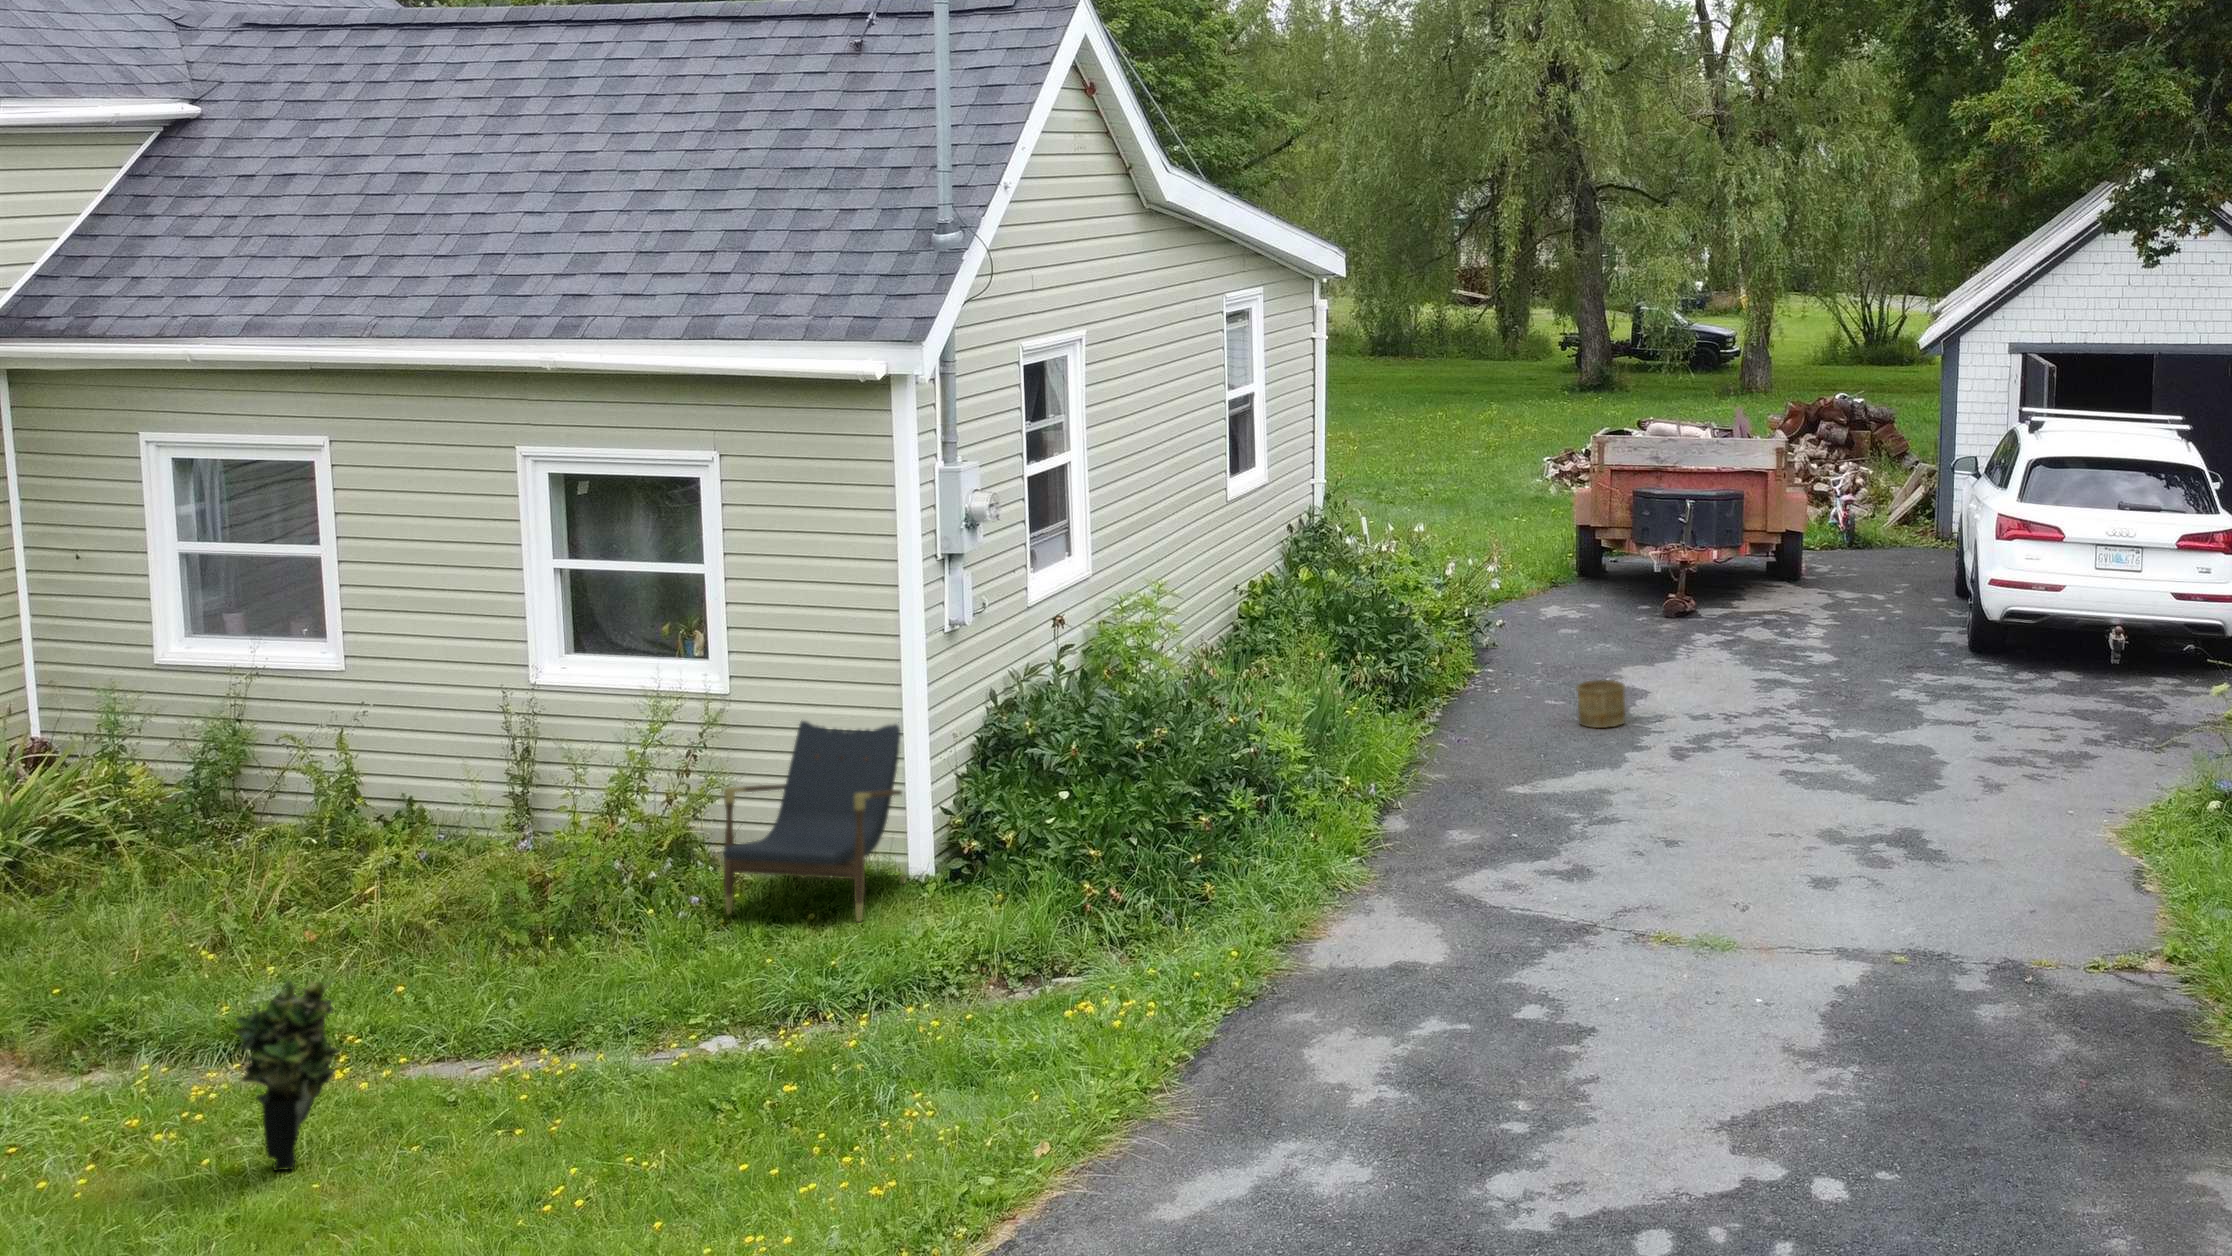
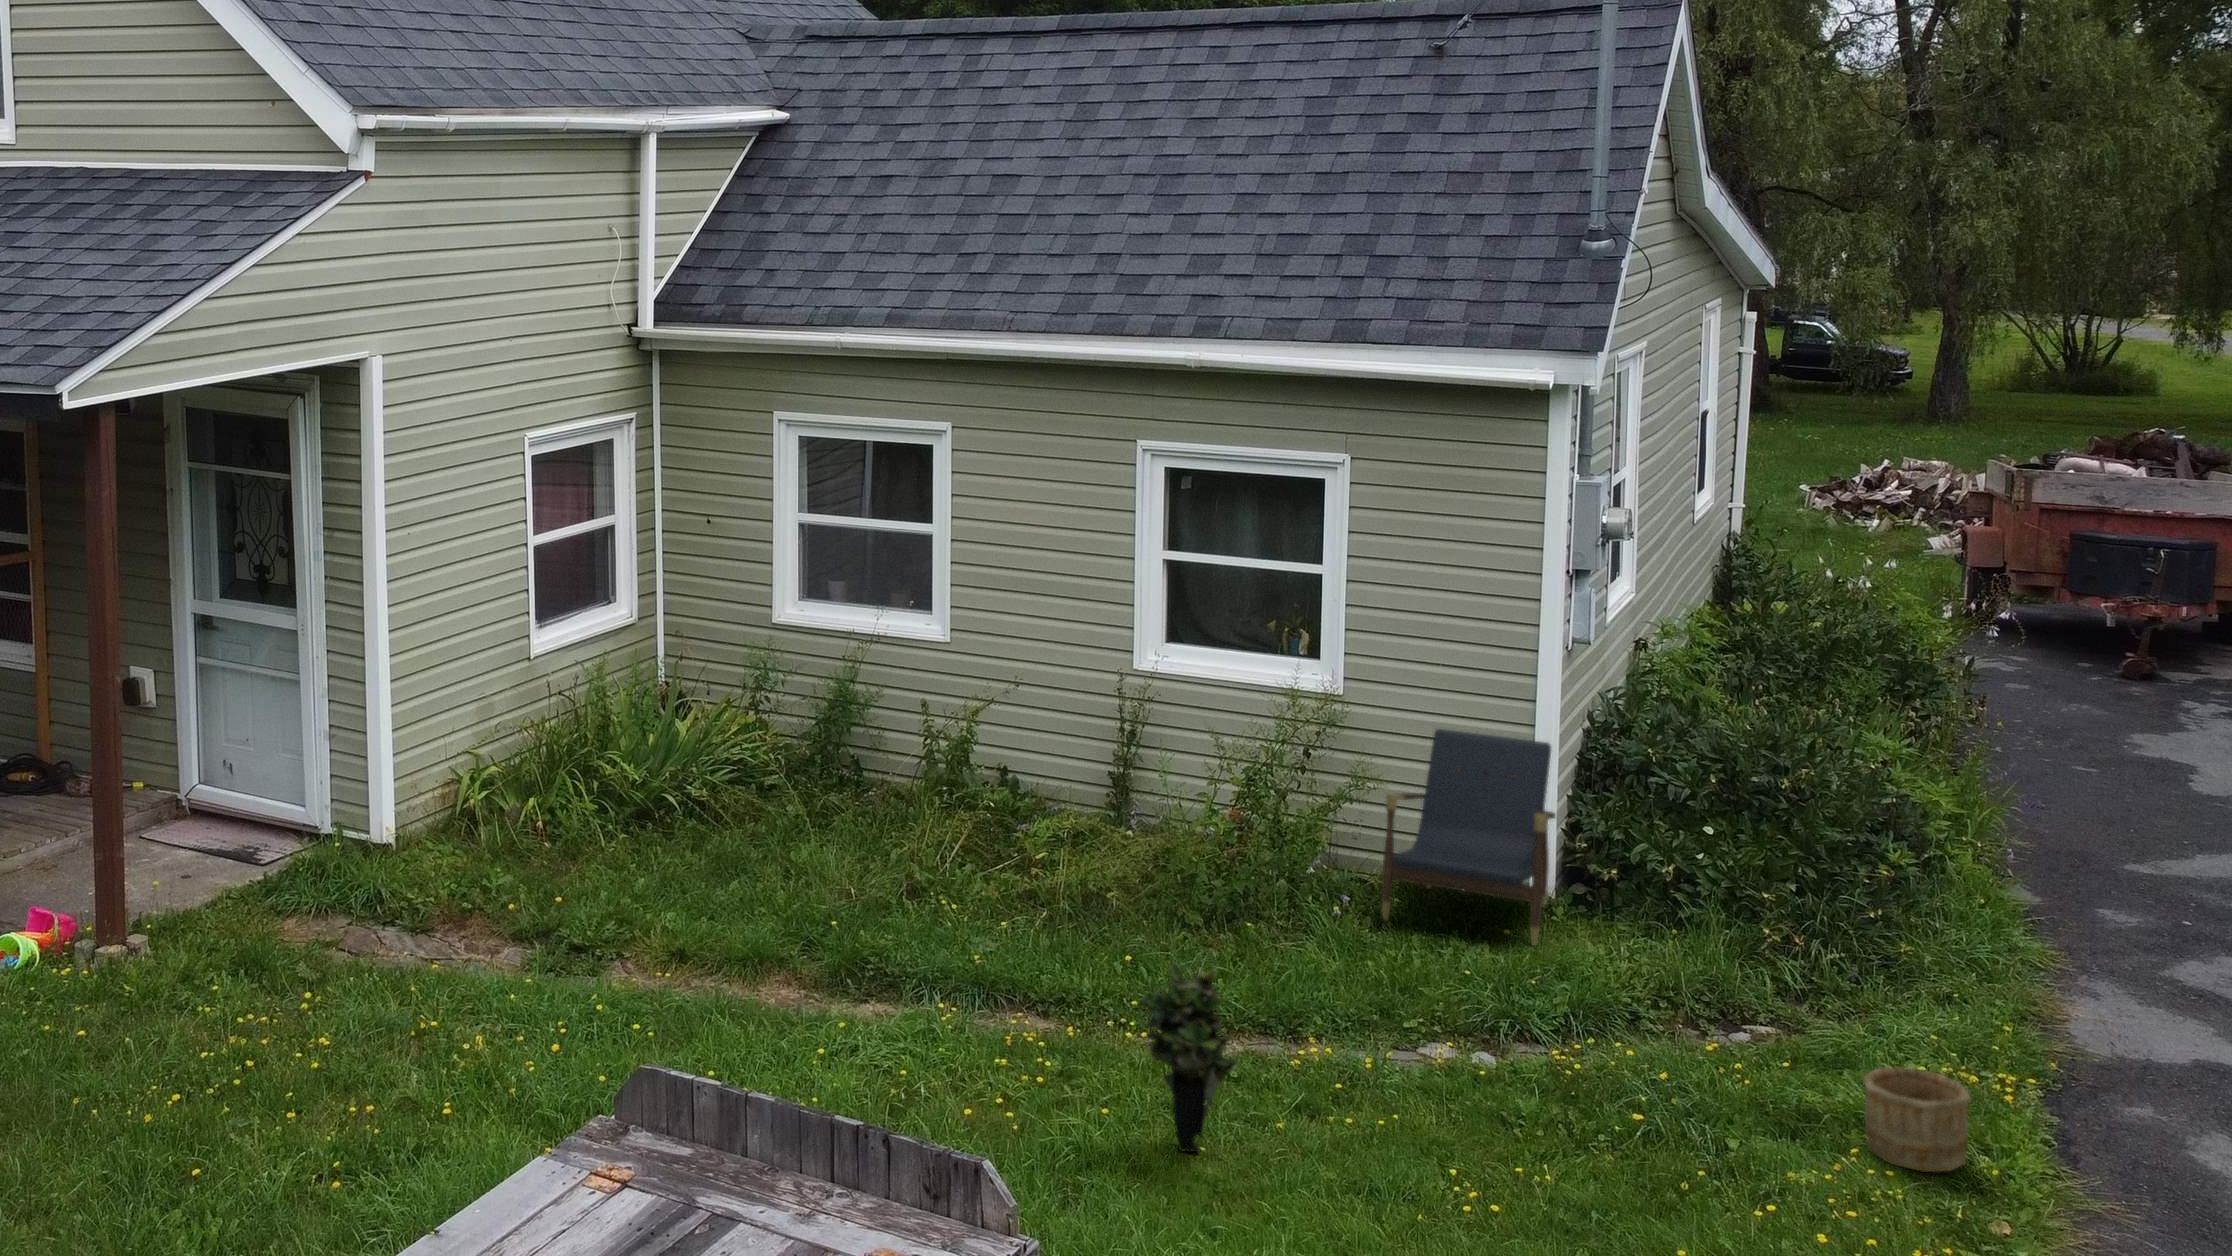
wooden bucket: present [1576,680,1625,728] -> present [1863,1068,1971,1172]

